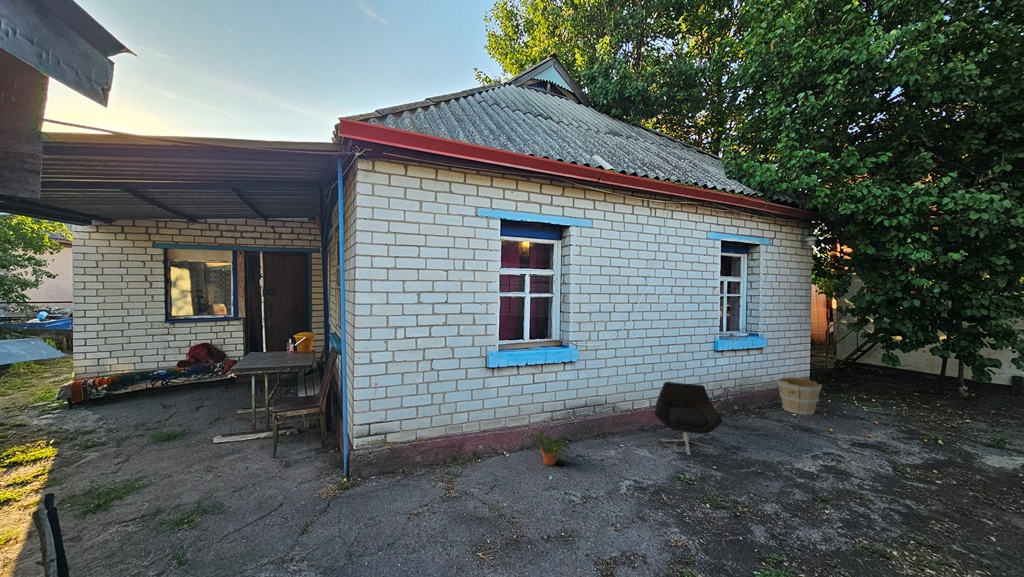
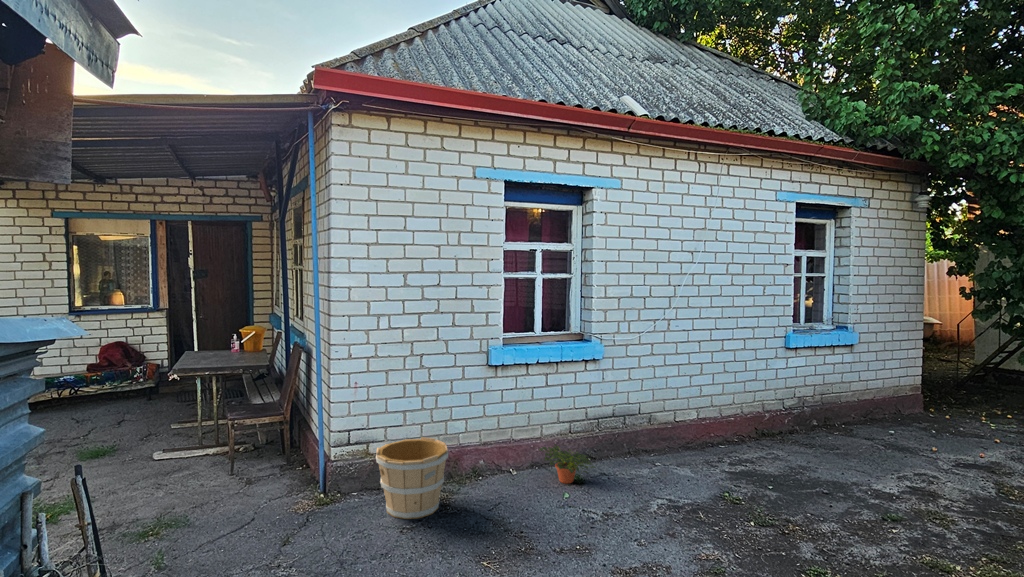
wooden bucket: present [777,377,822,415] -> present [376,437,448,519]
lounge chair: present [654,382,723,455] -> none [700,387,785,474]

